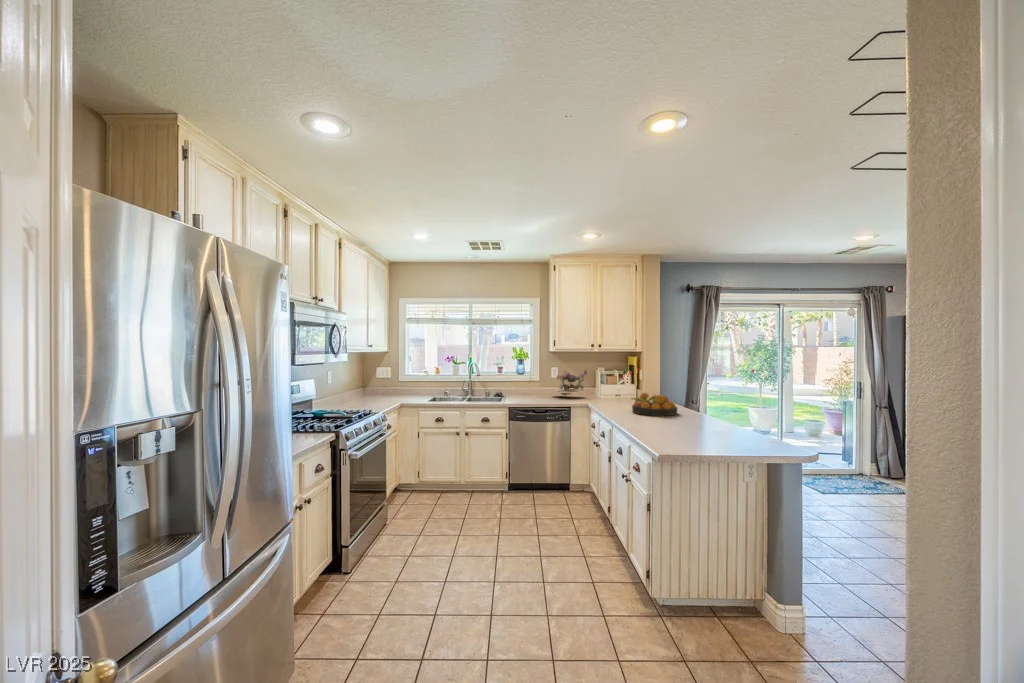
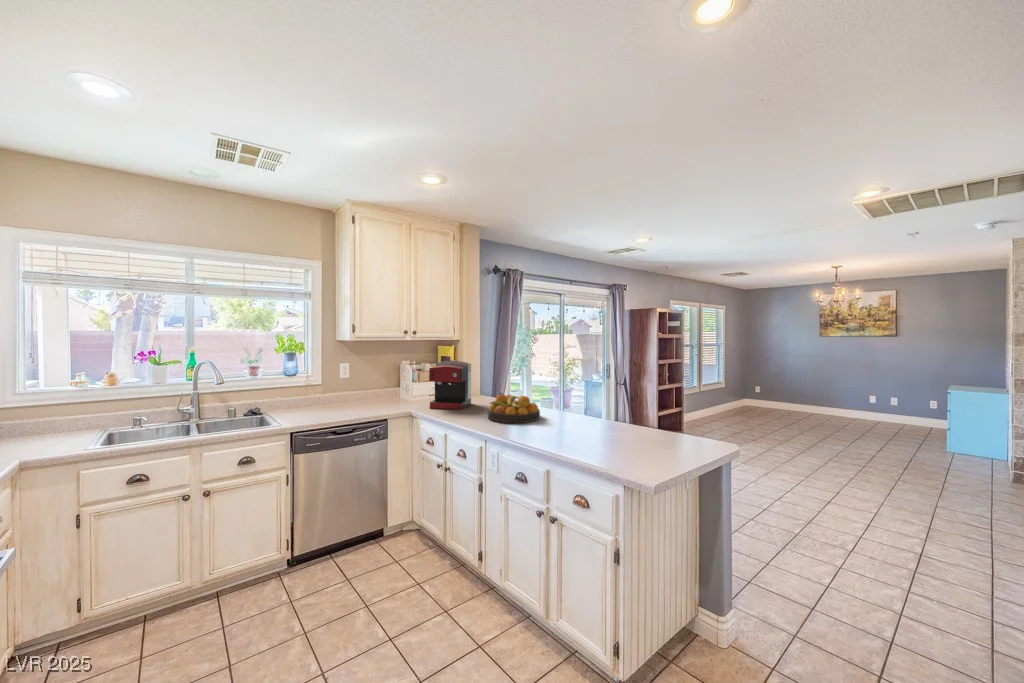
coffee maker: none [604,367,642,405] -> present [429,361,471,410]
flower arrangement: present [555,370,587,395] -> none [342,364,392,403]

